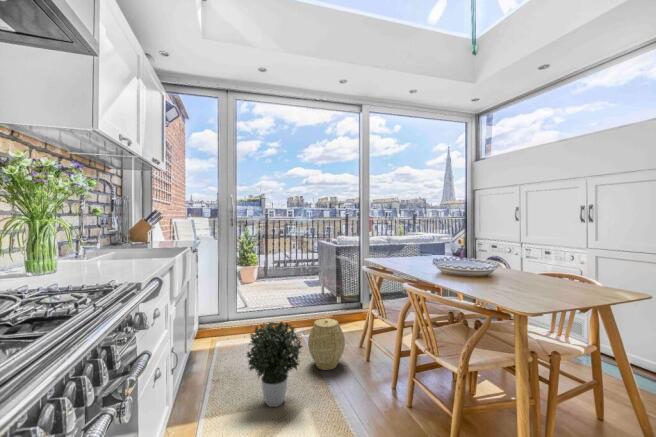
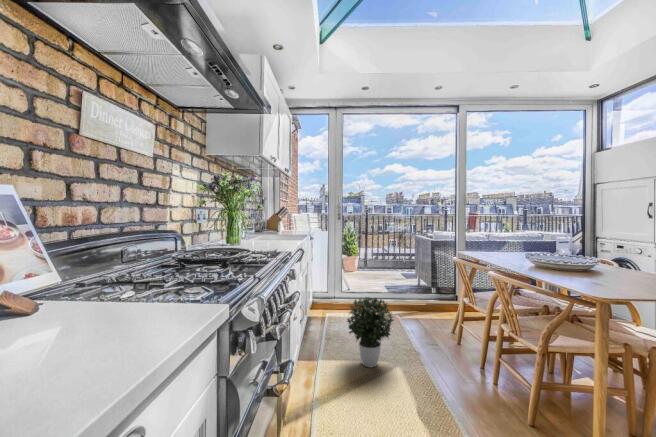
woven basket: present [308,318,345,370] -> none [401,303,436,348]

